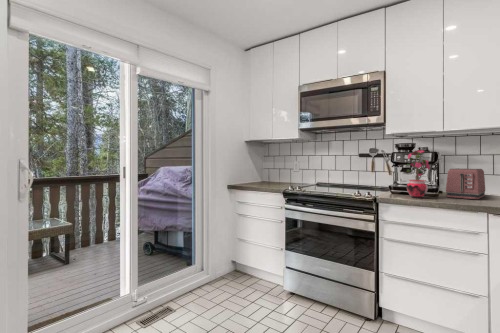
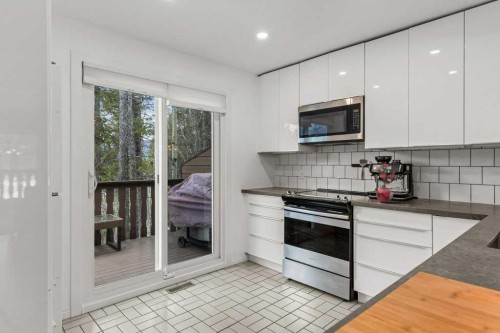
toaster: present [446,168,485,199] -> none [410,178,448,205]

